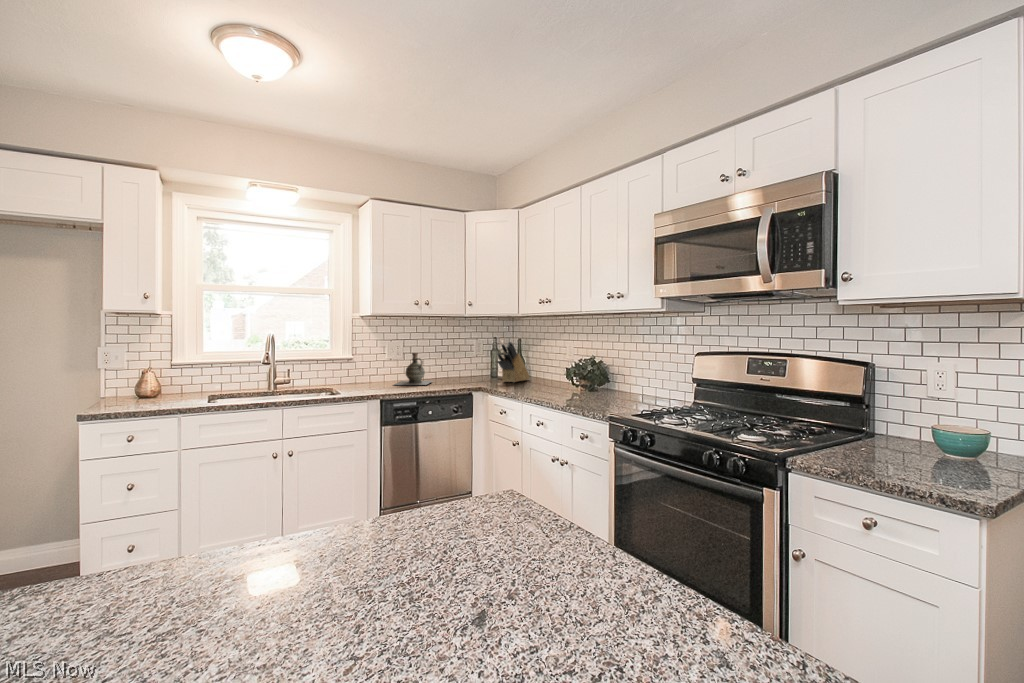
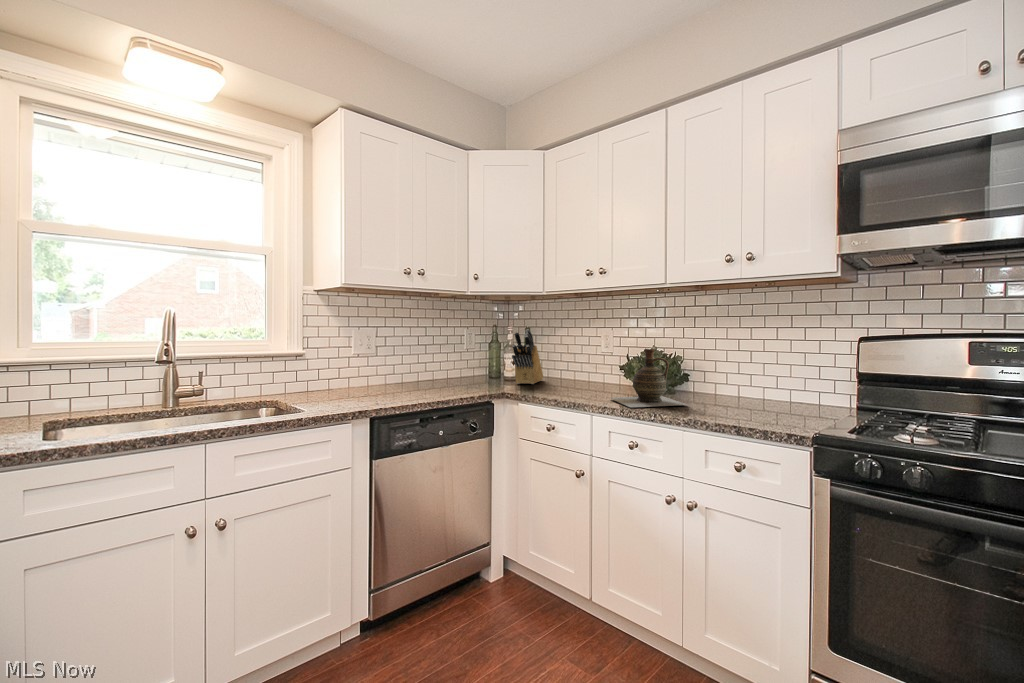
ceramic jug: present [394,353,432,385] -> present [610,349,687,407]

